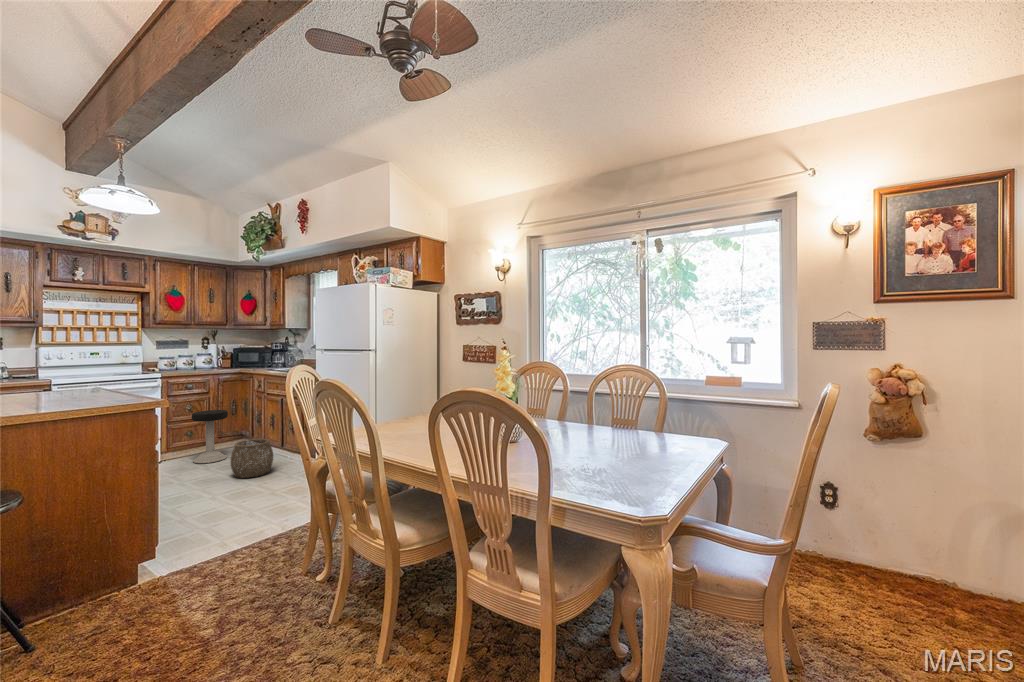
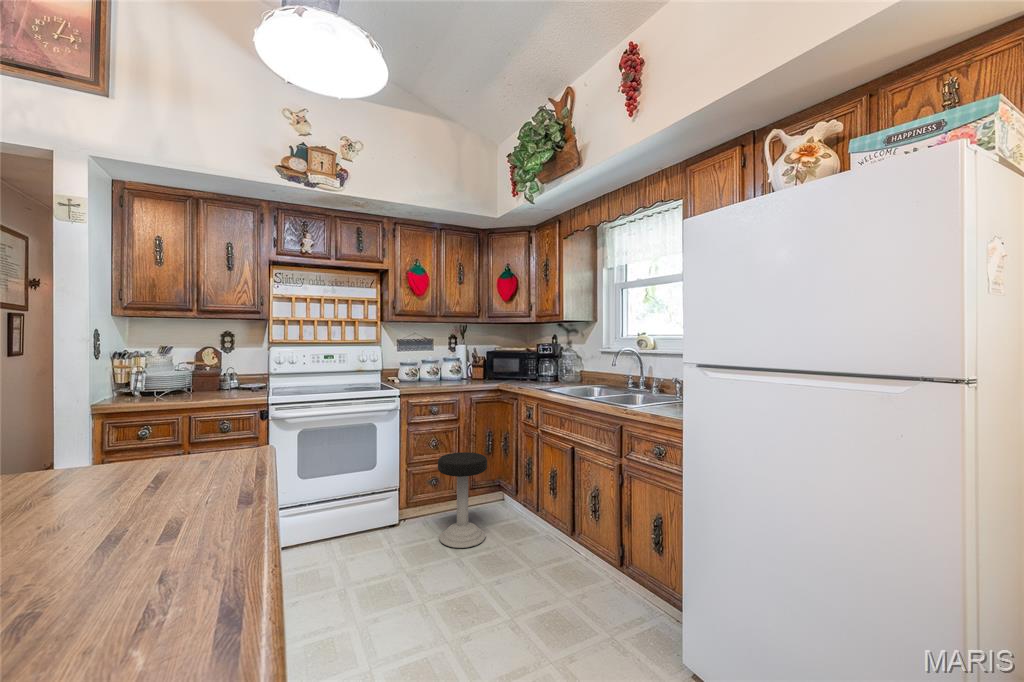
woven basket: present [230,439,273,478] -> none [502,533,578,630]

